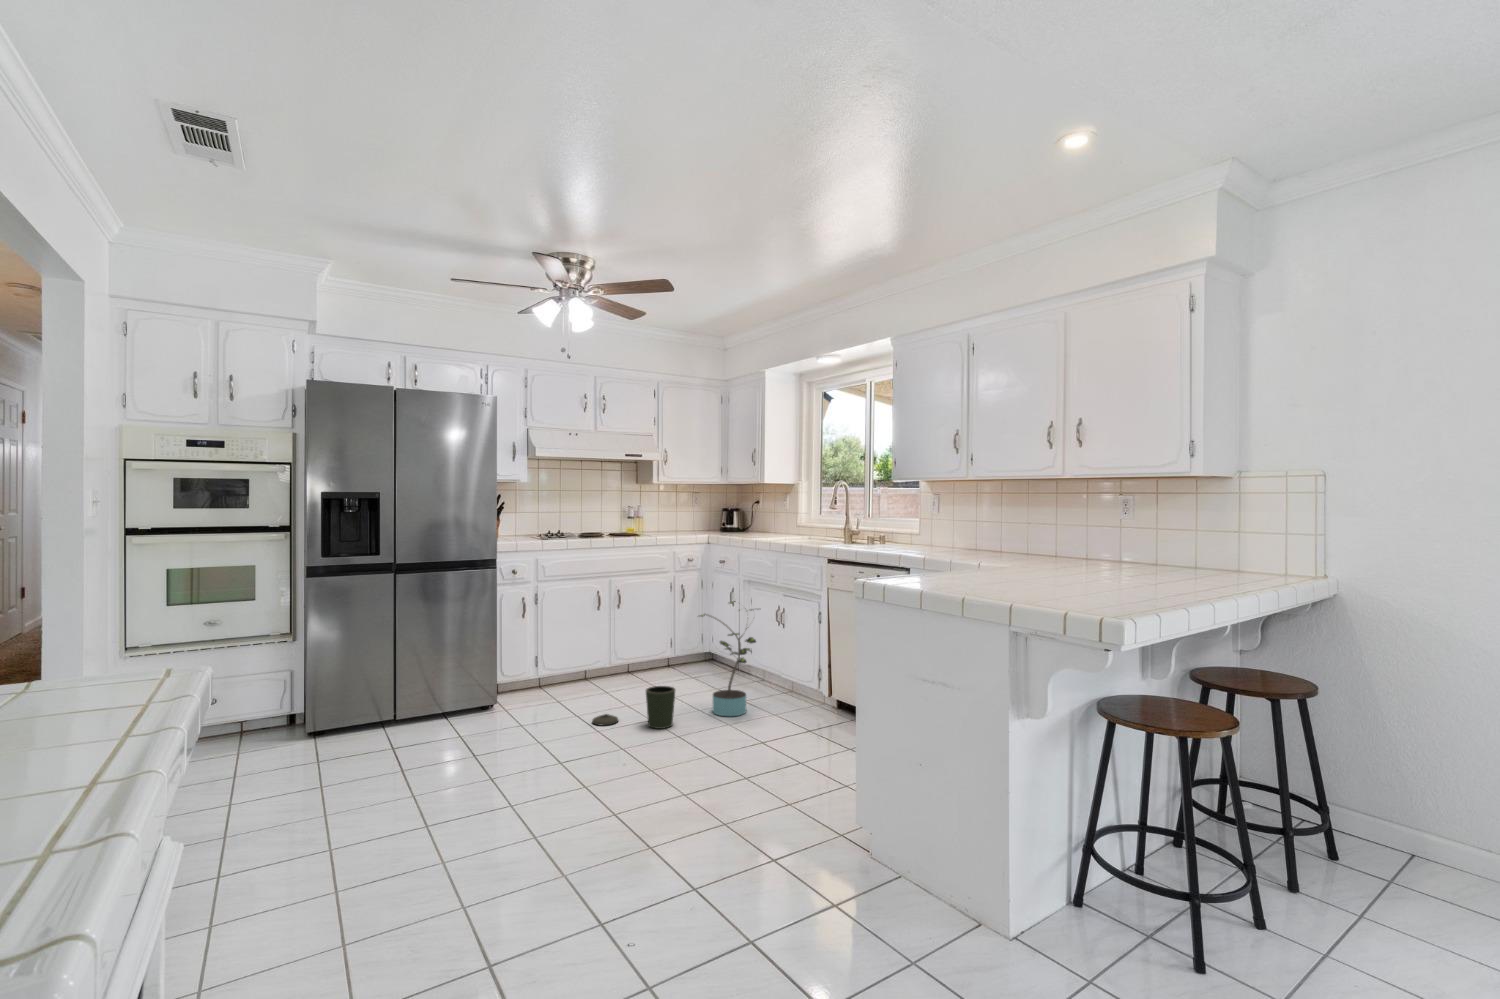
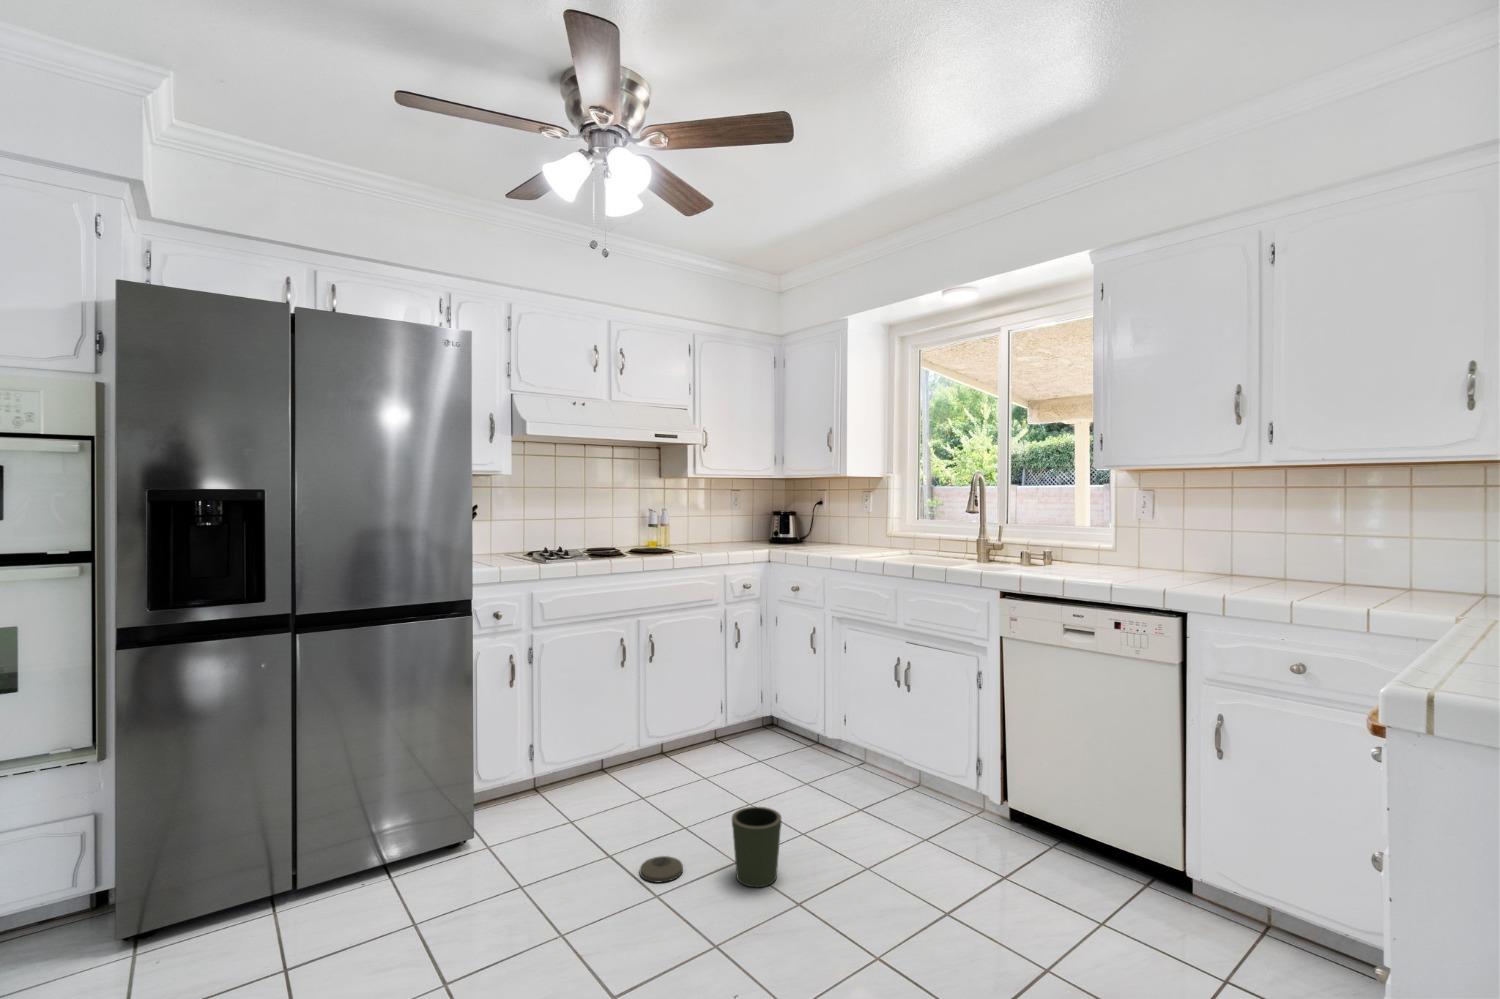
potted plant: present [700,601,756,716] -> none [800,658,904,849]

